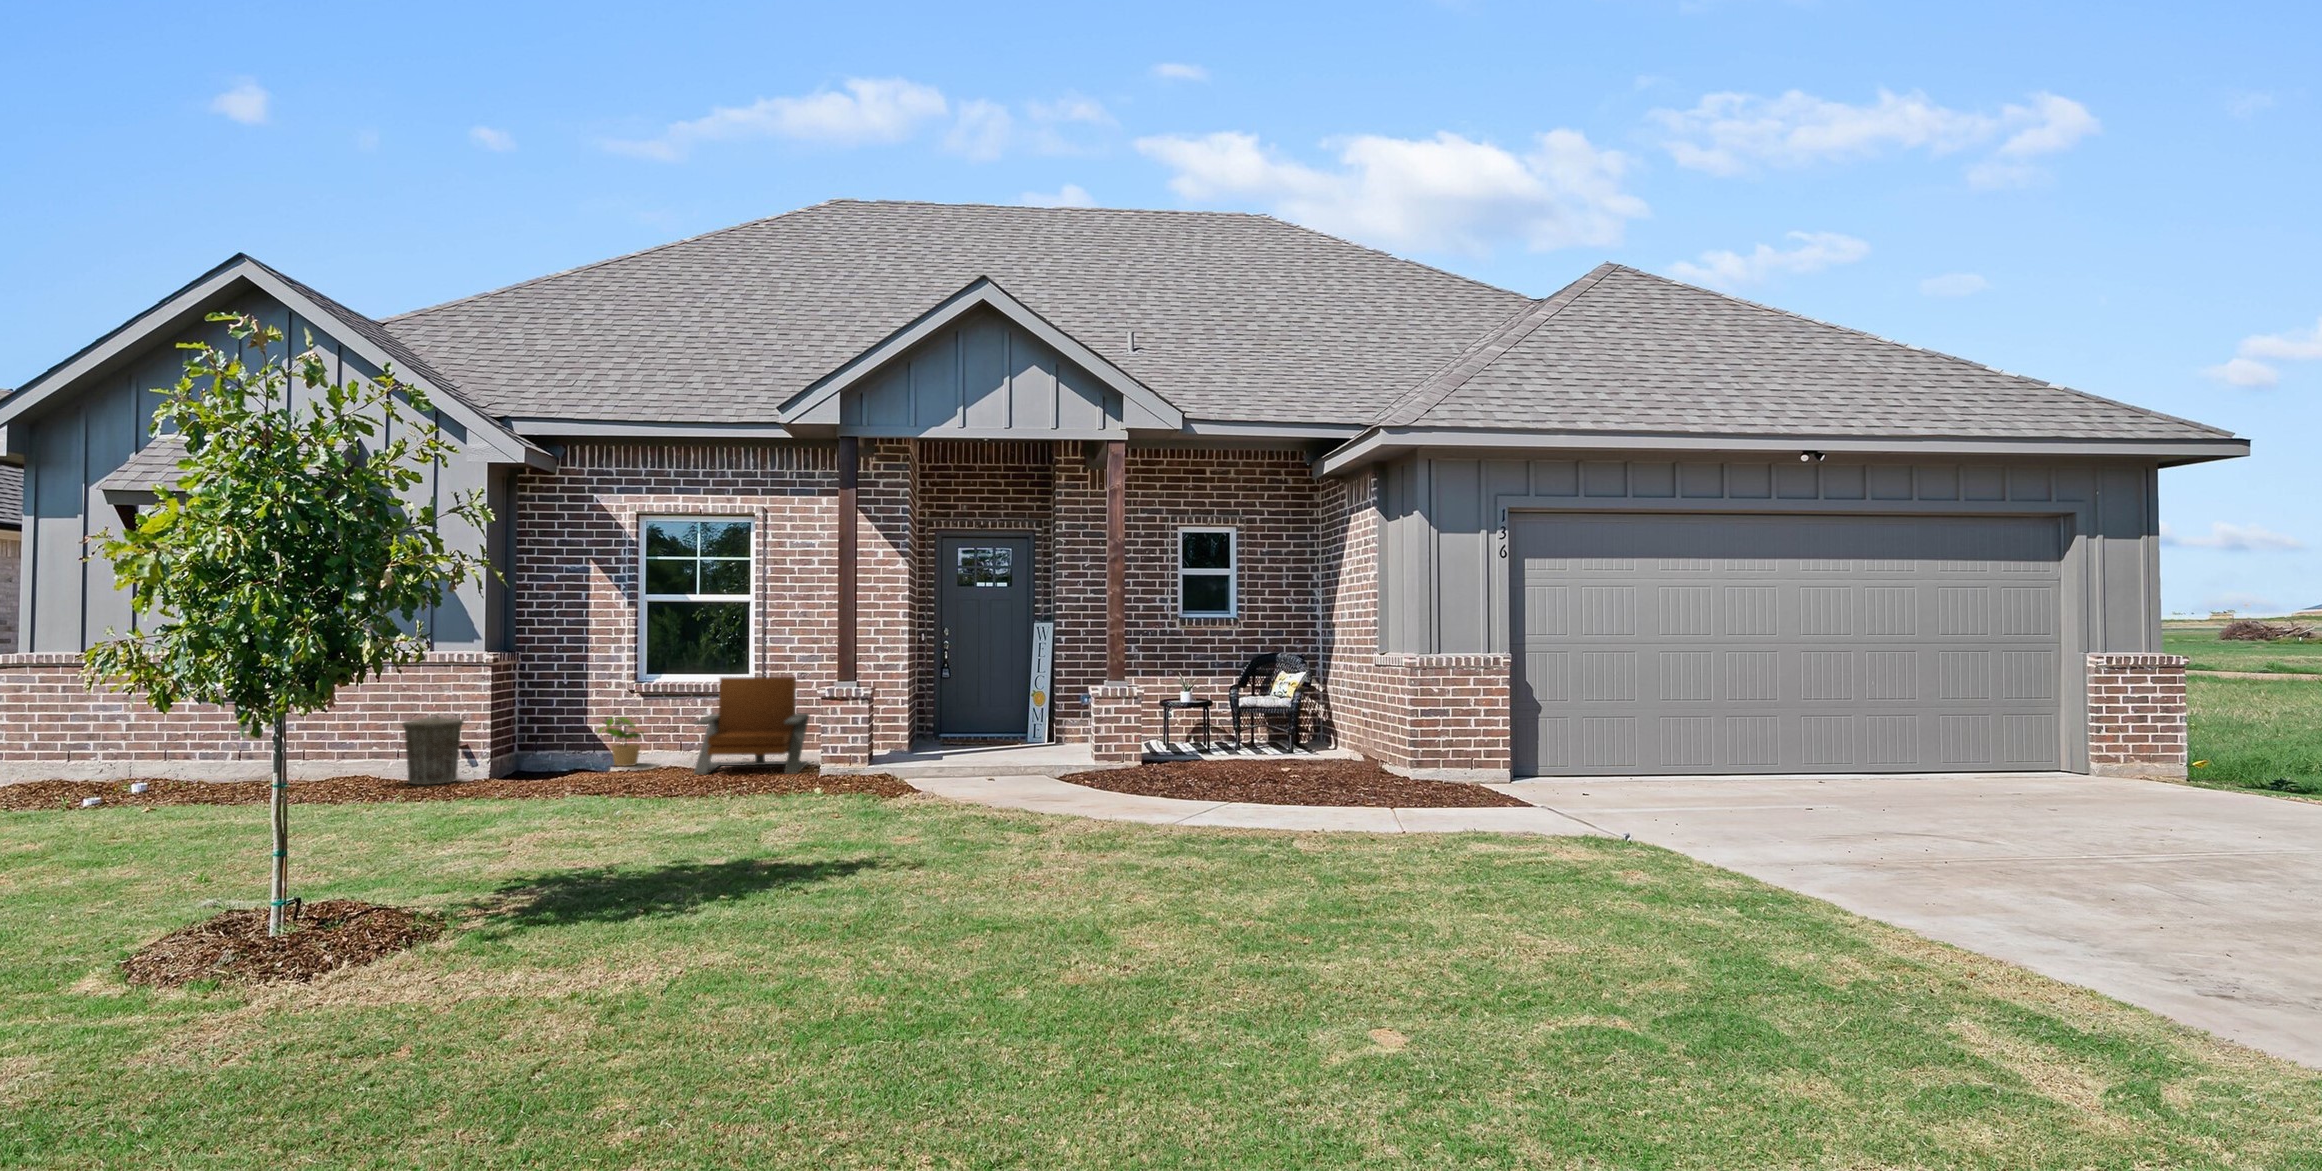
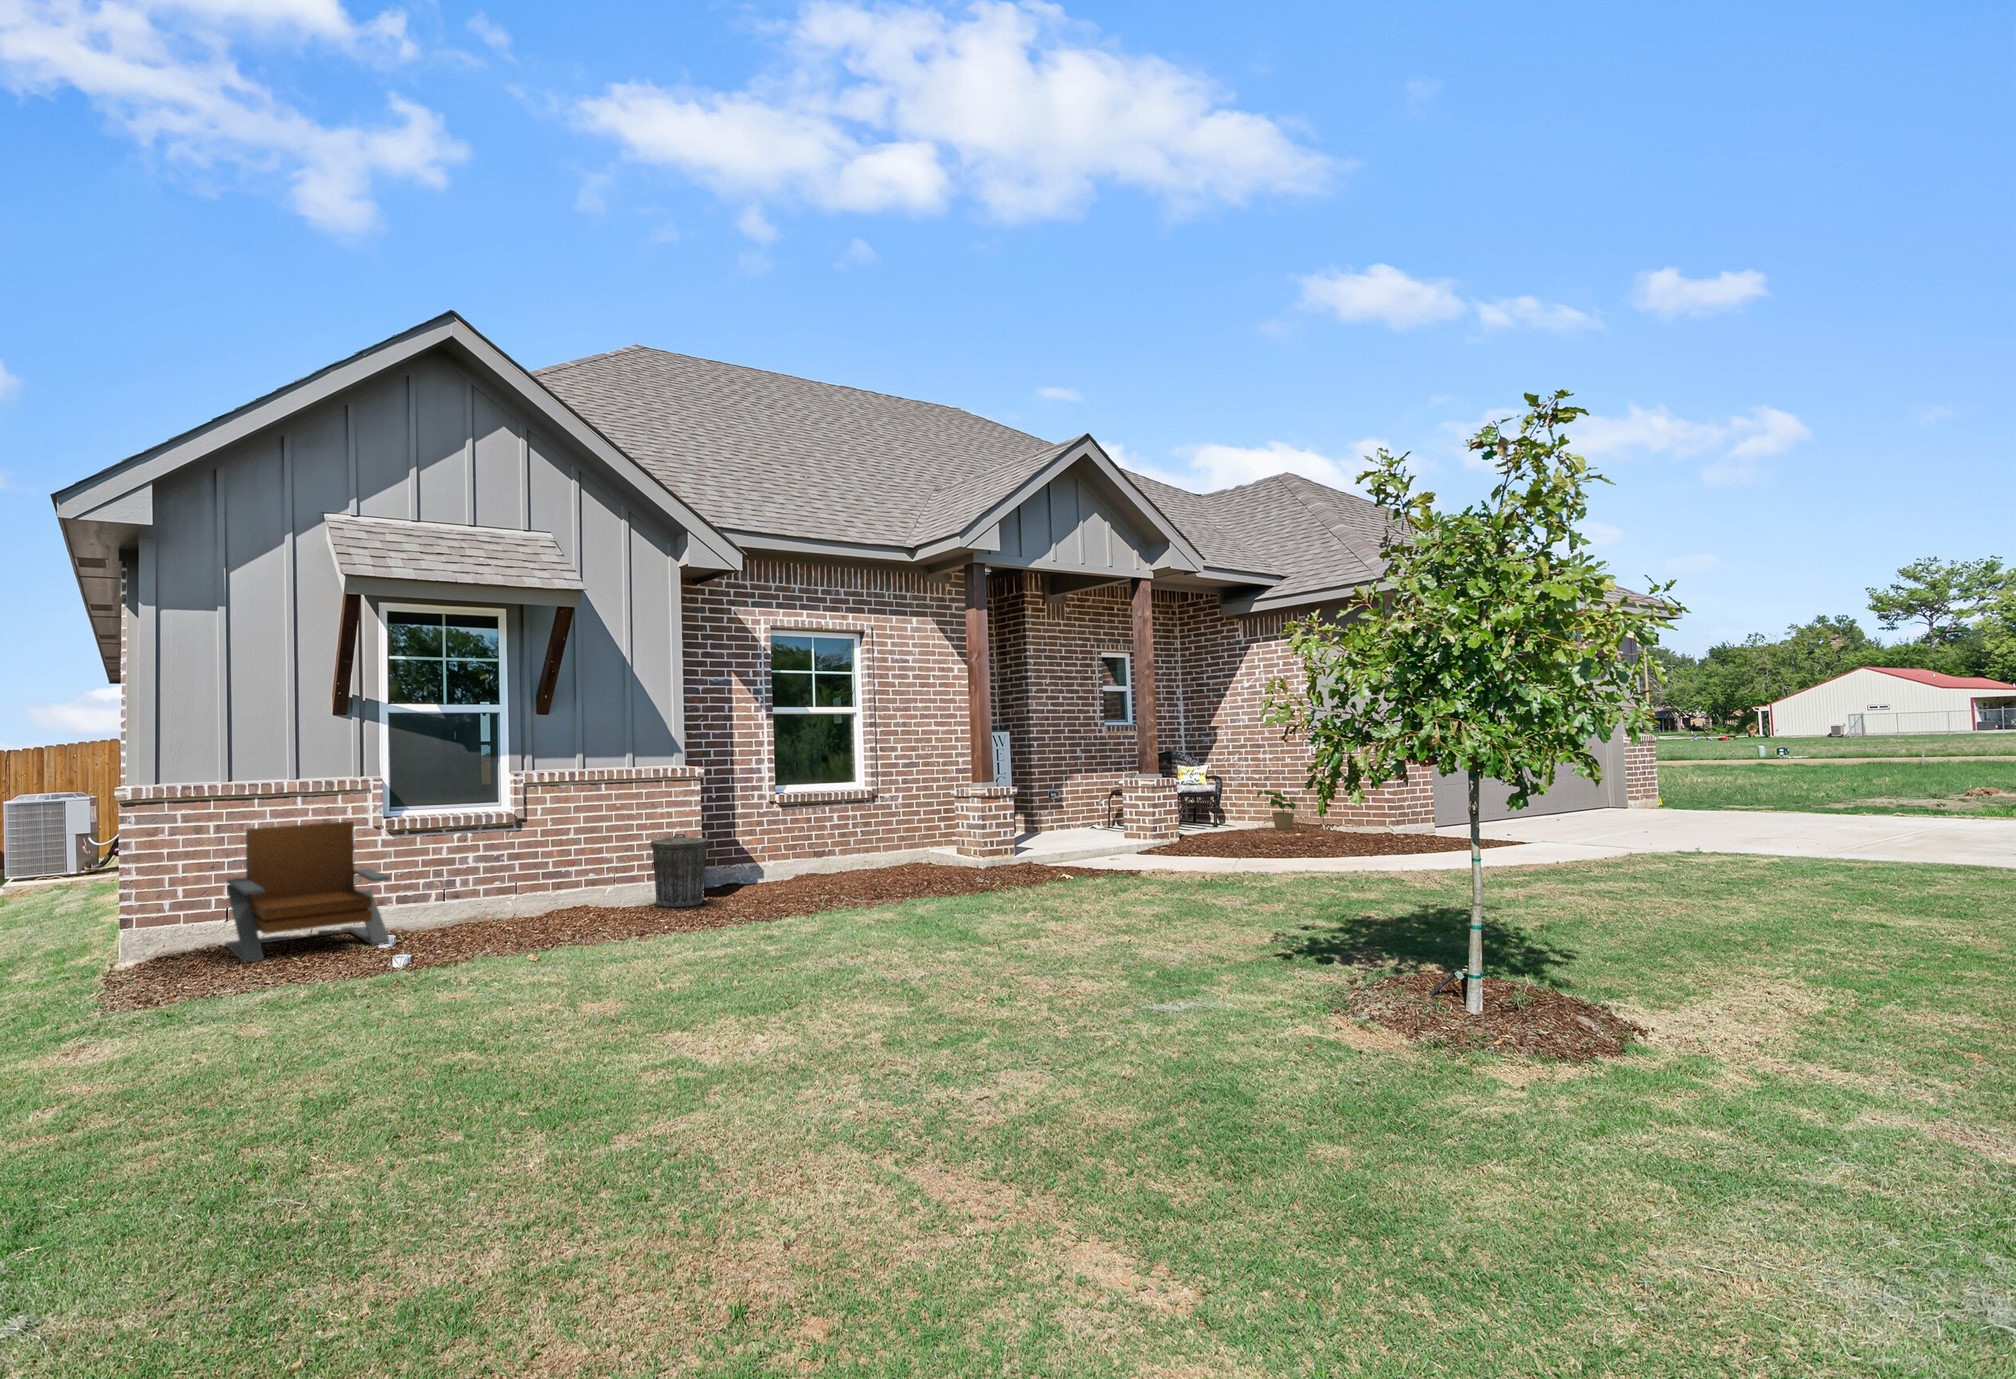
lounge chair: present [694,677,809,775] -> present [225,821,390,962]
potted plant: present [598,717,644,766] -> present [1257,791,1296,829]

